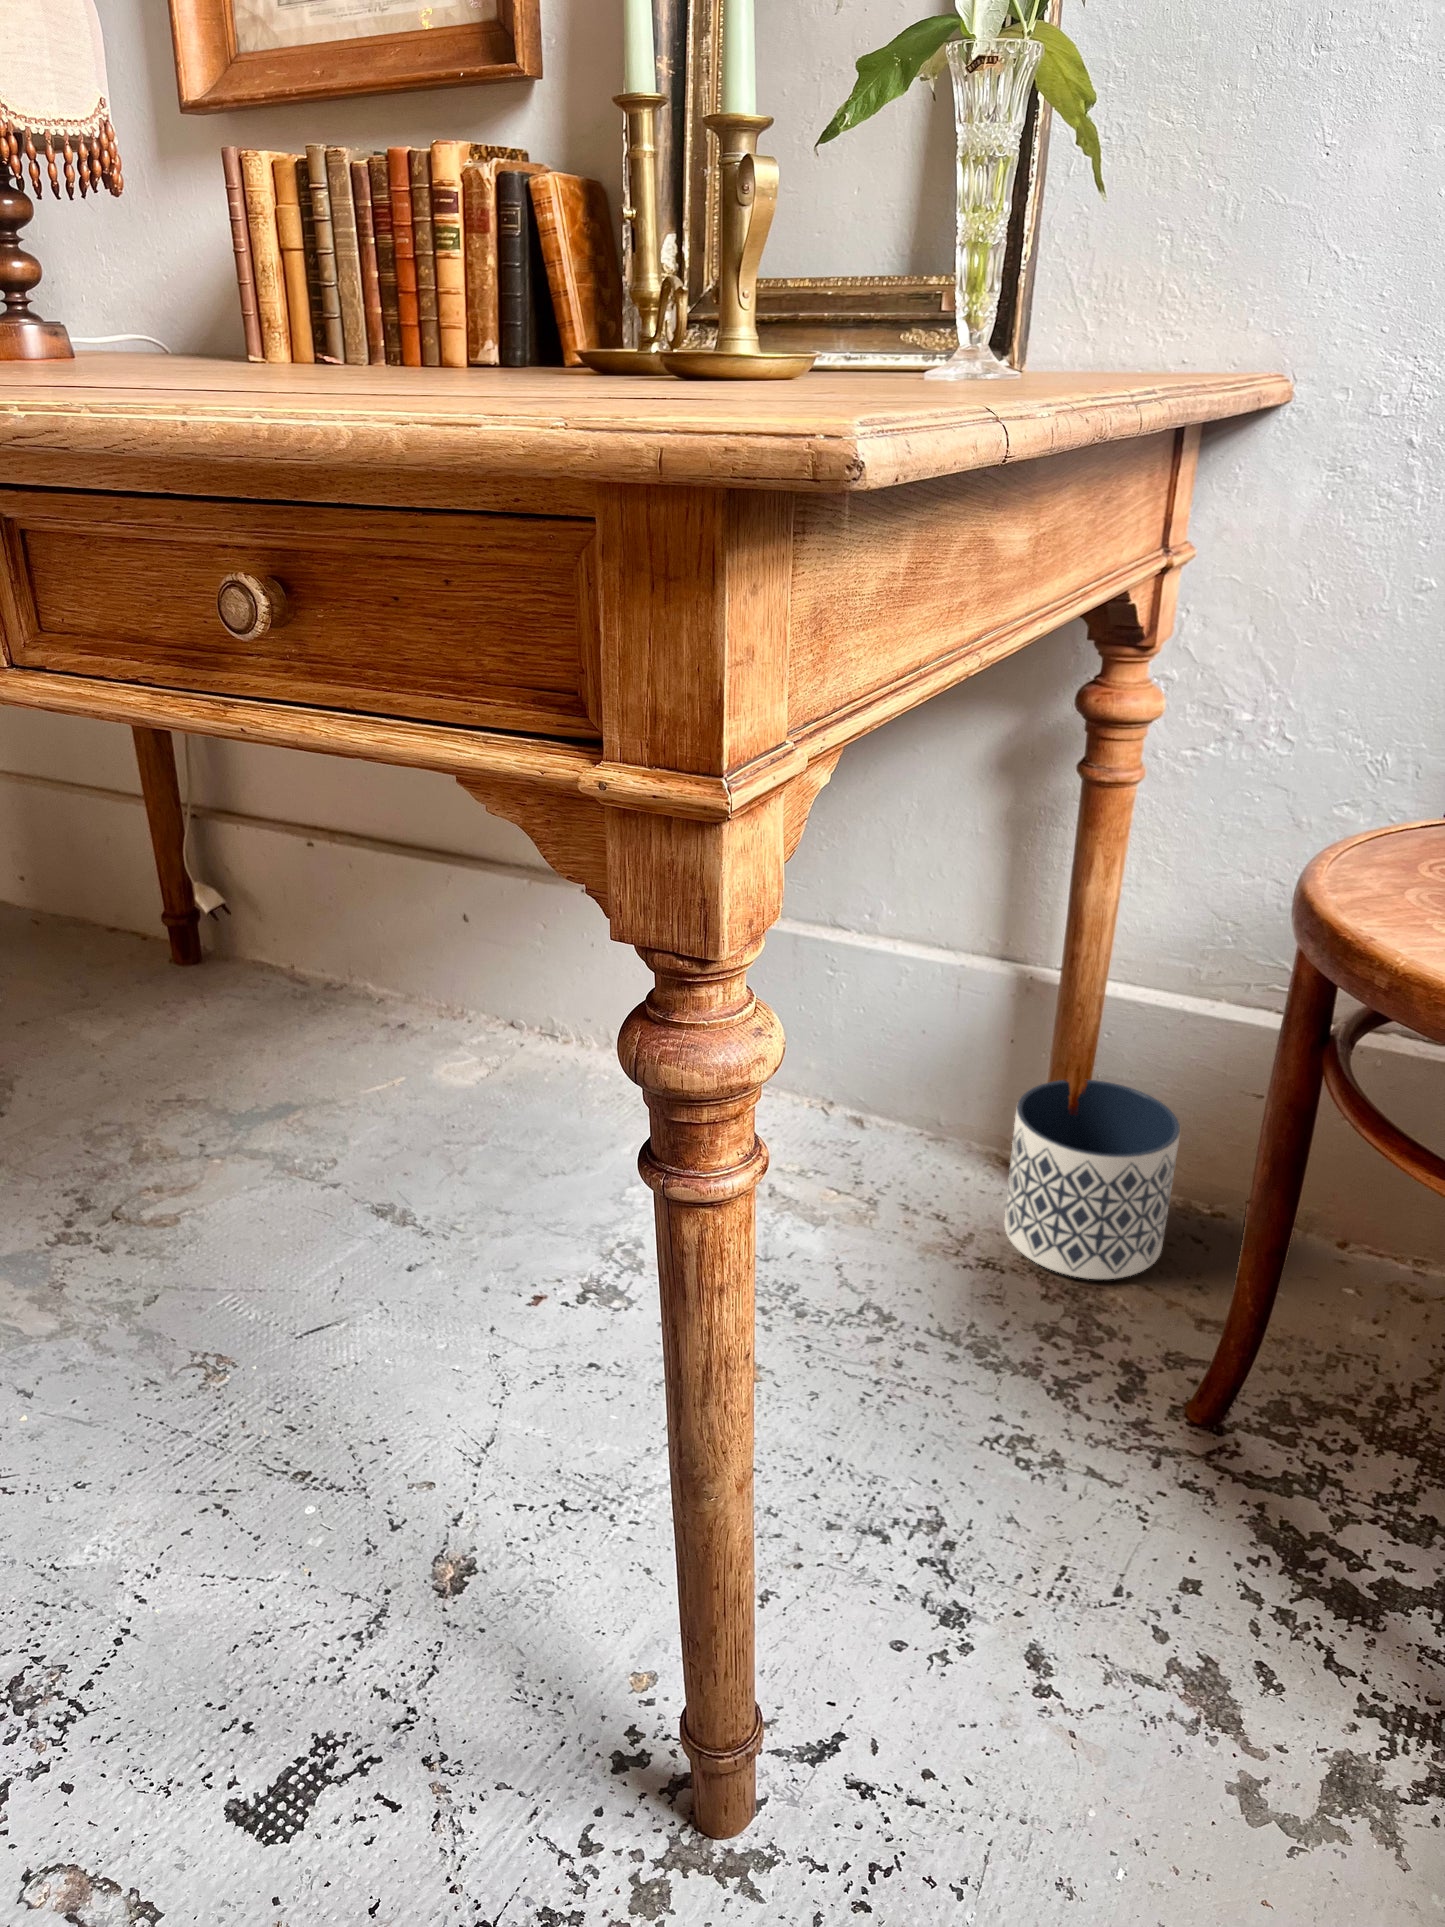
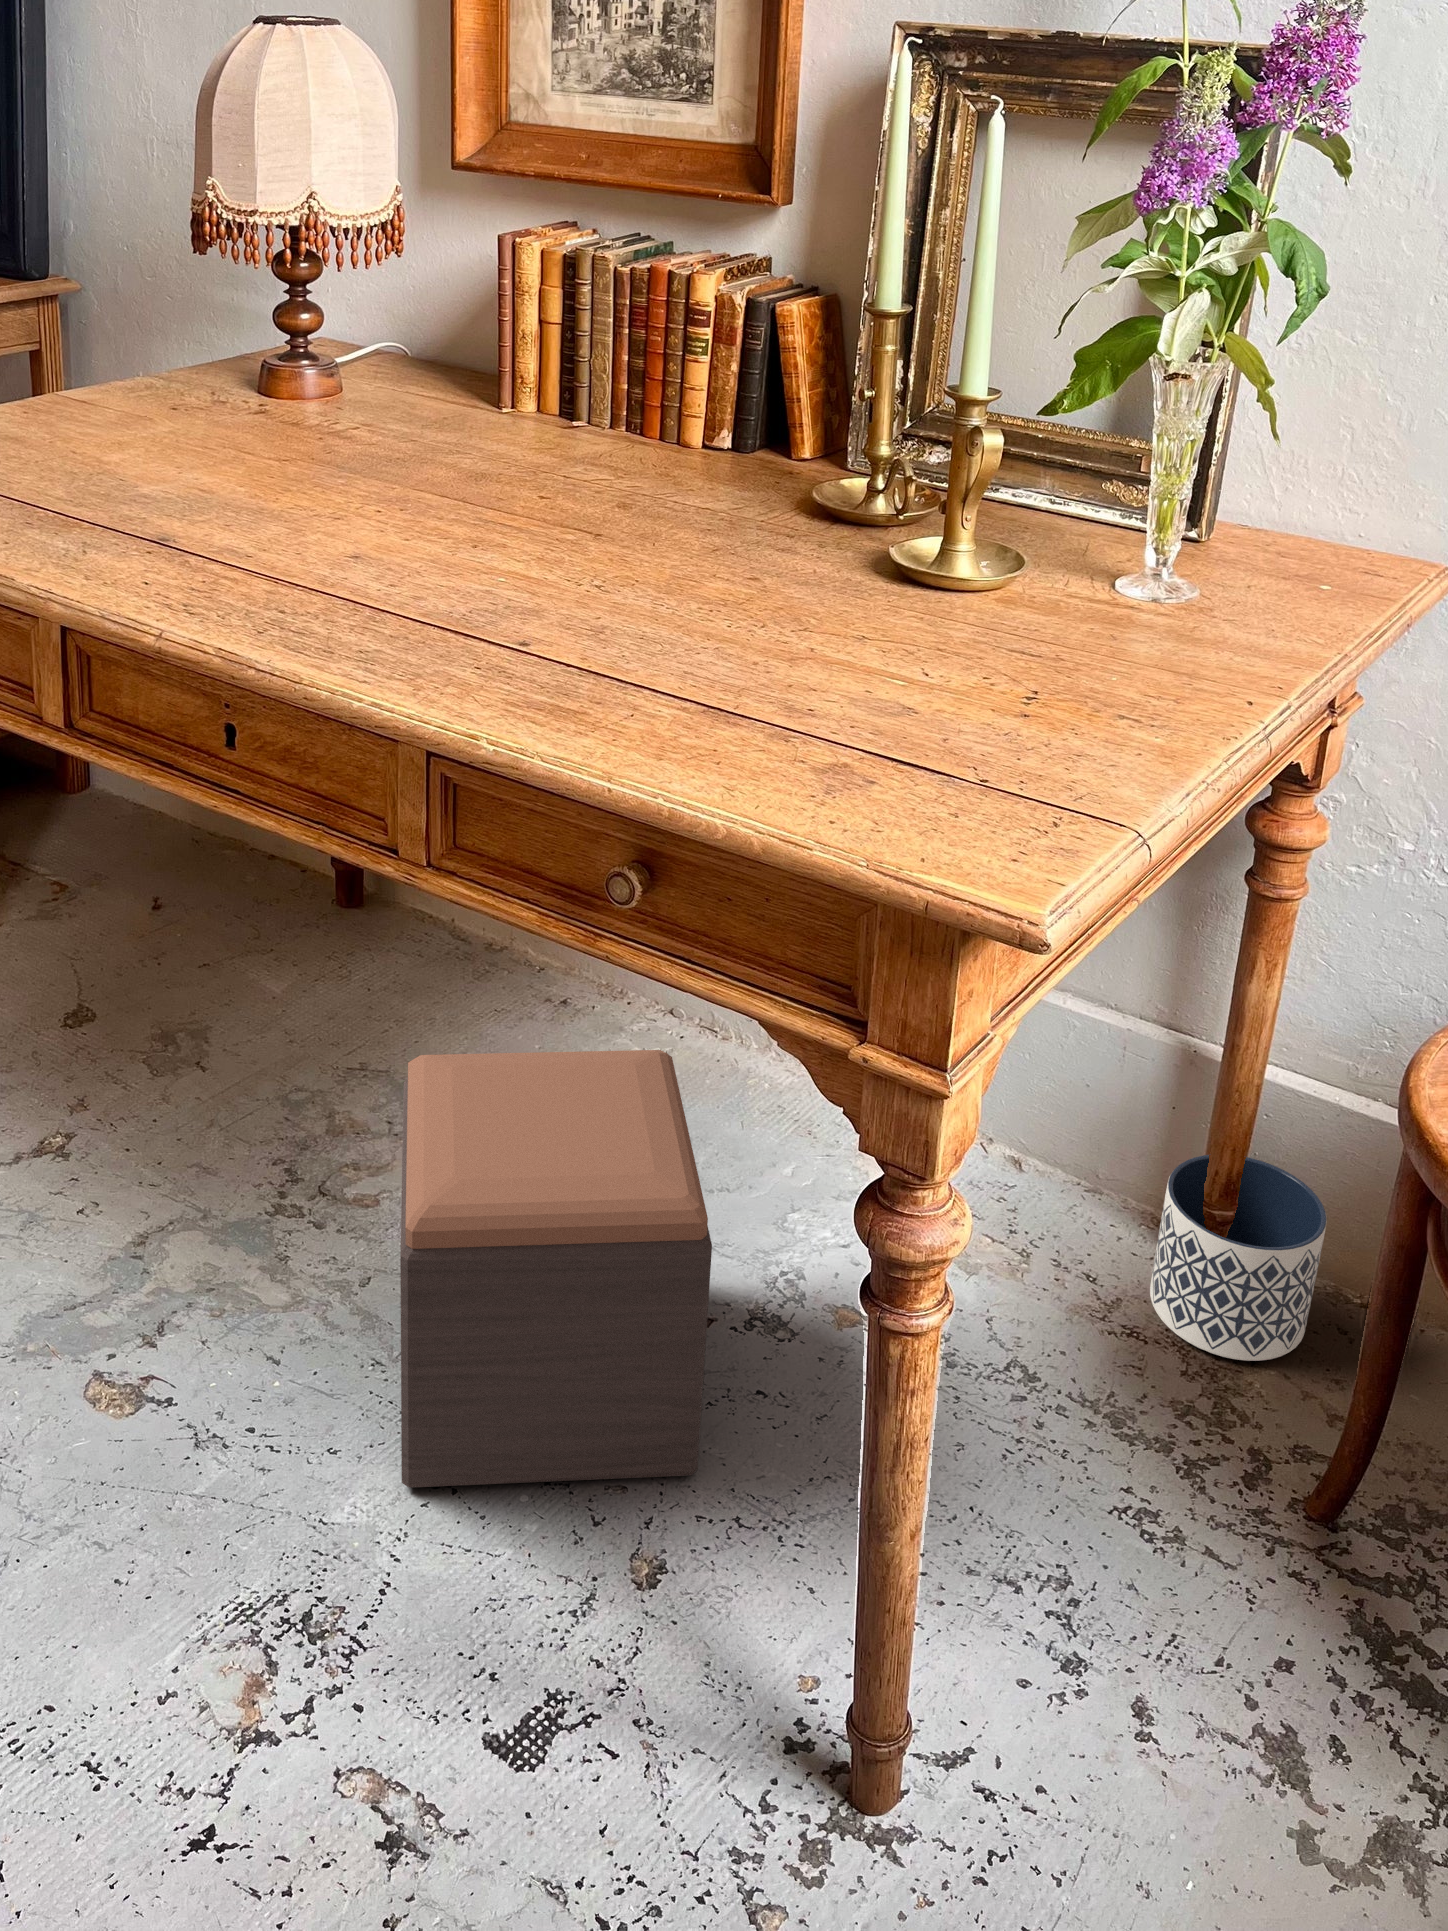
footstool: none [103,1000,519,1515] -> present [400,1050,712,1488]

